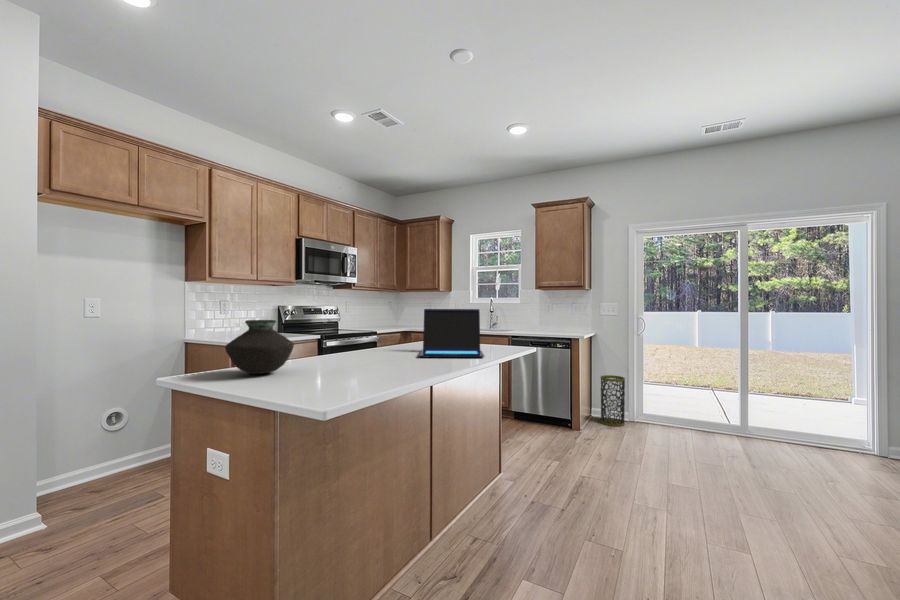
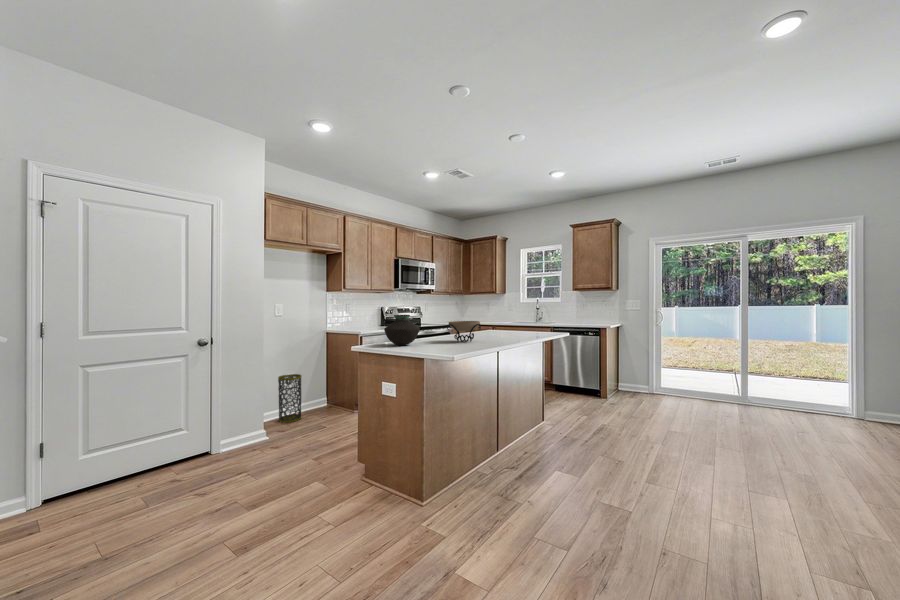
laptop: present [419,309,484,358] -> none [489,307,532,338]
decorative bowl: none [344,331,405,366] -> present [447,321,481,342]
trash can: present [601,375,625,426] -> present [278,374,302,423]

